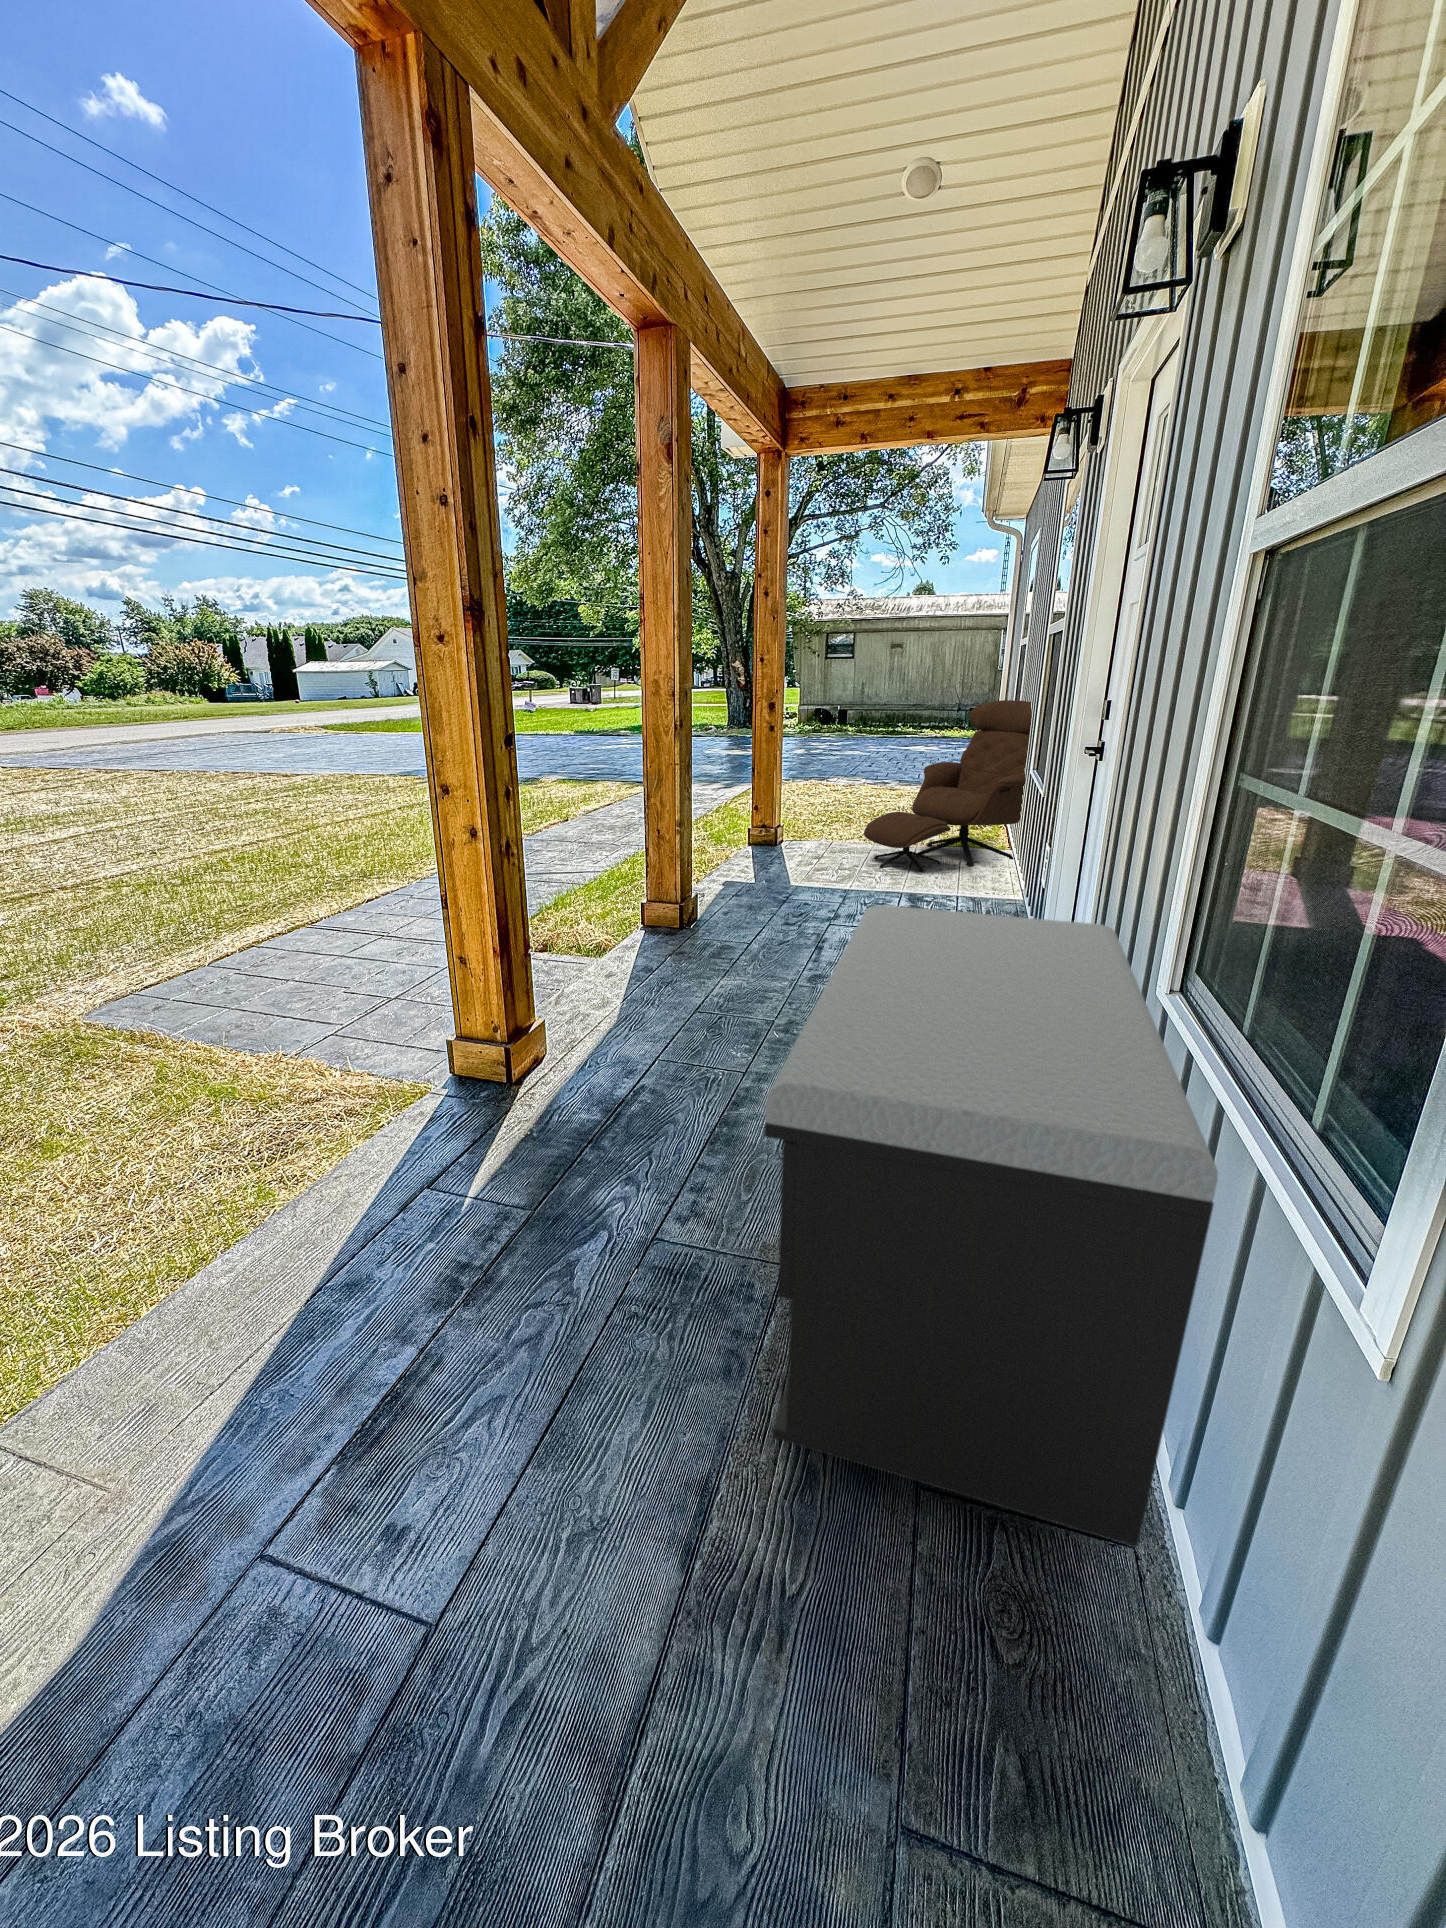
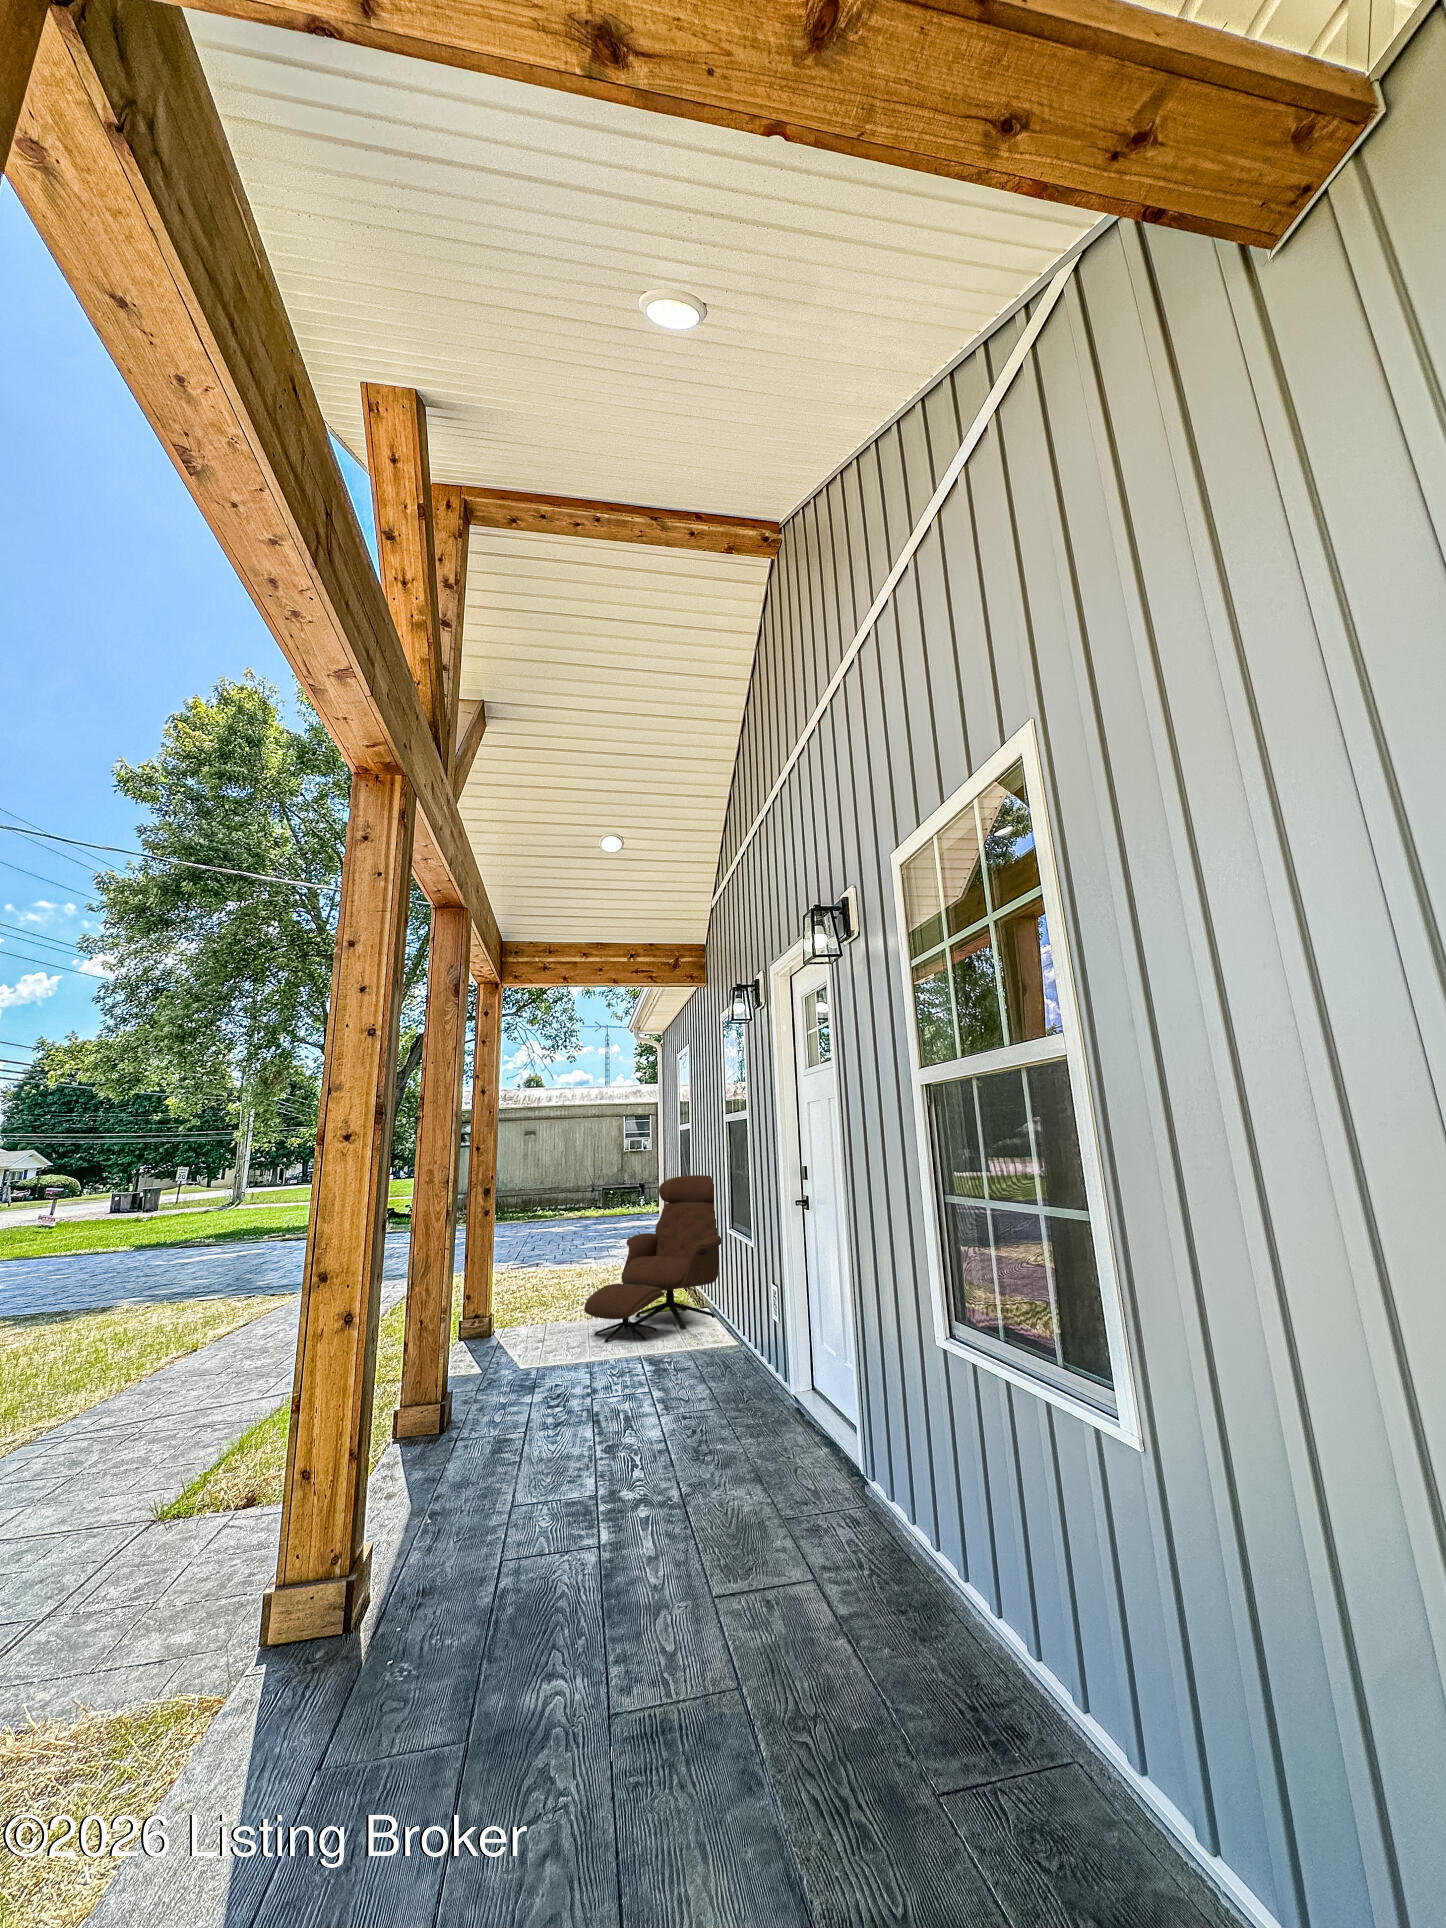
storage bench: present [764,905,1218,1547] -> none [728,1314,1082,1809]

